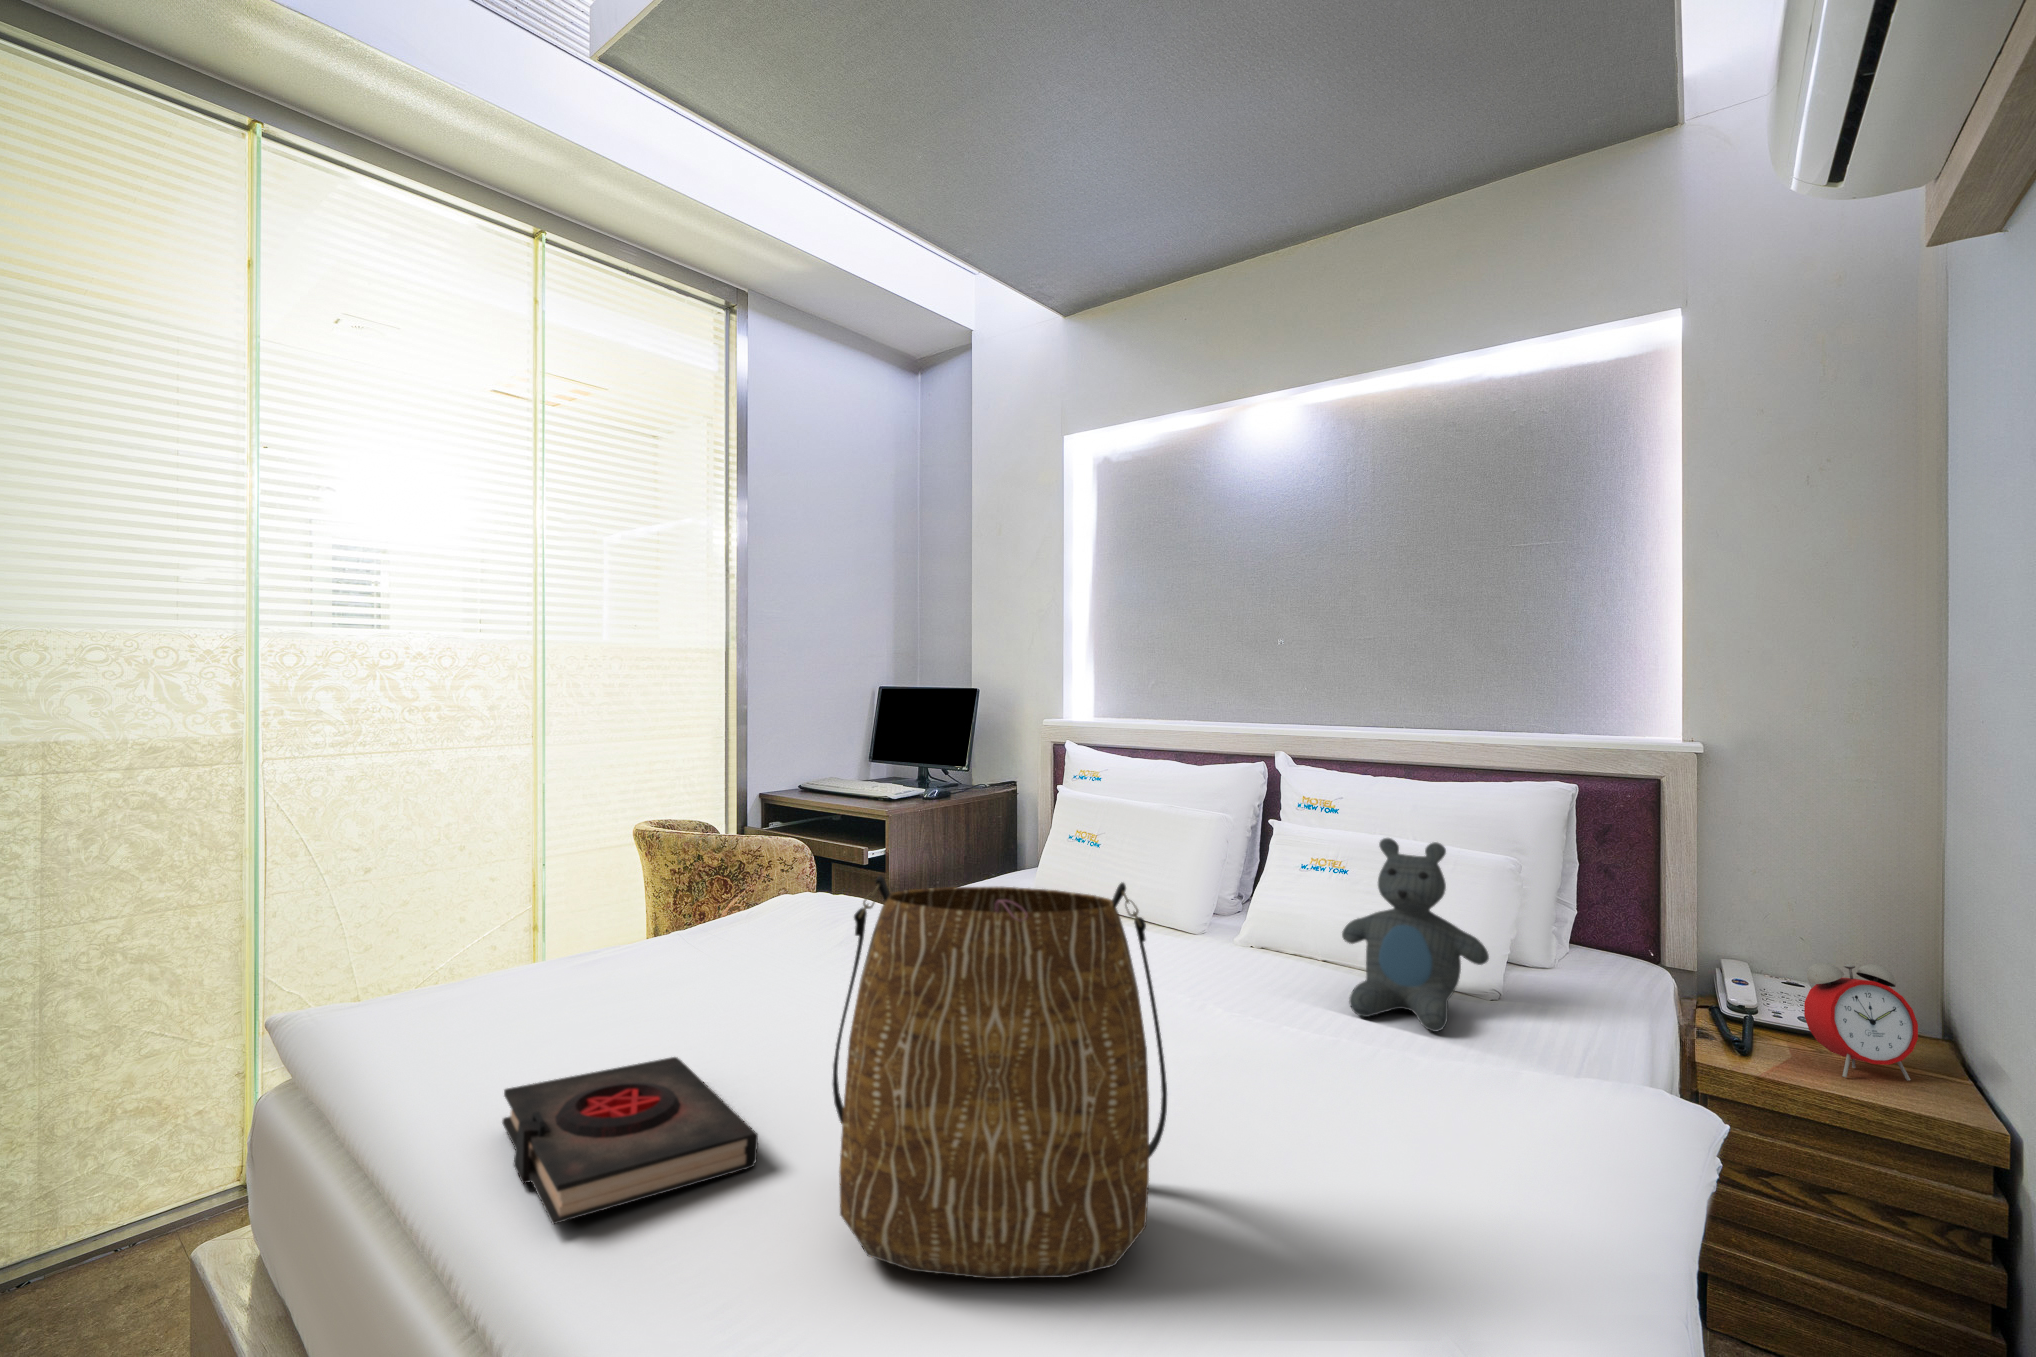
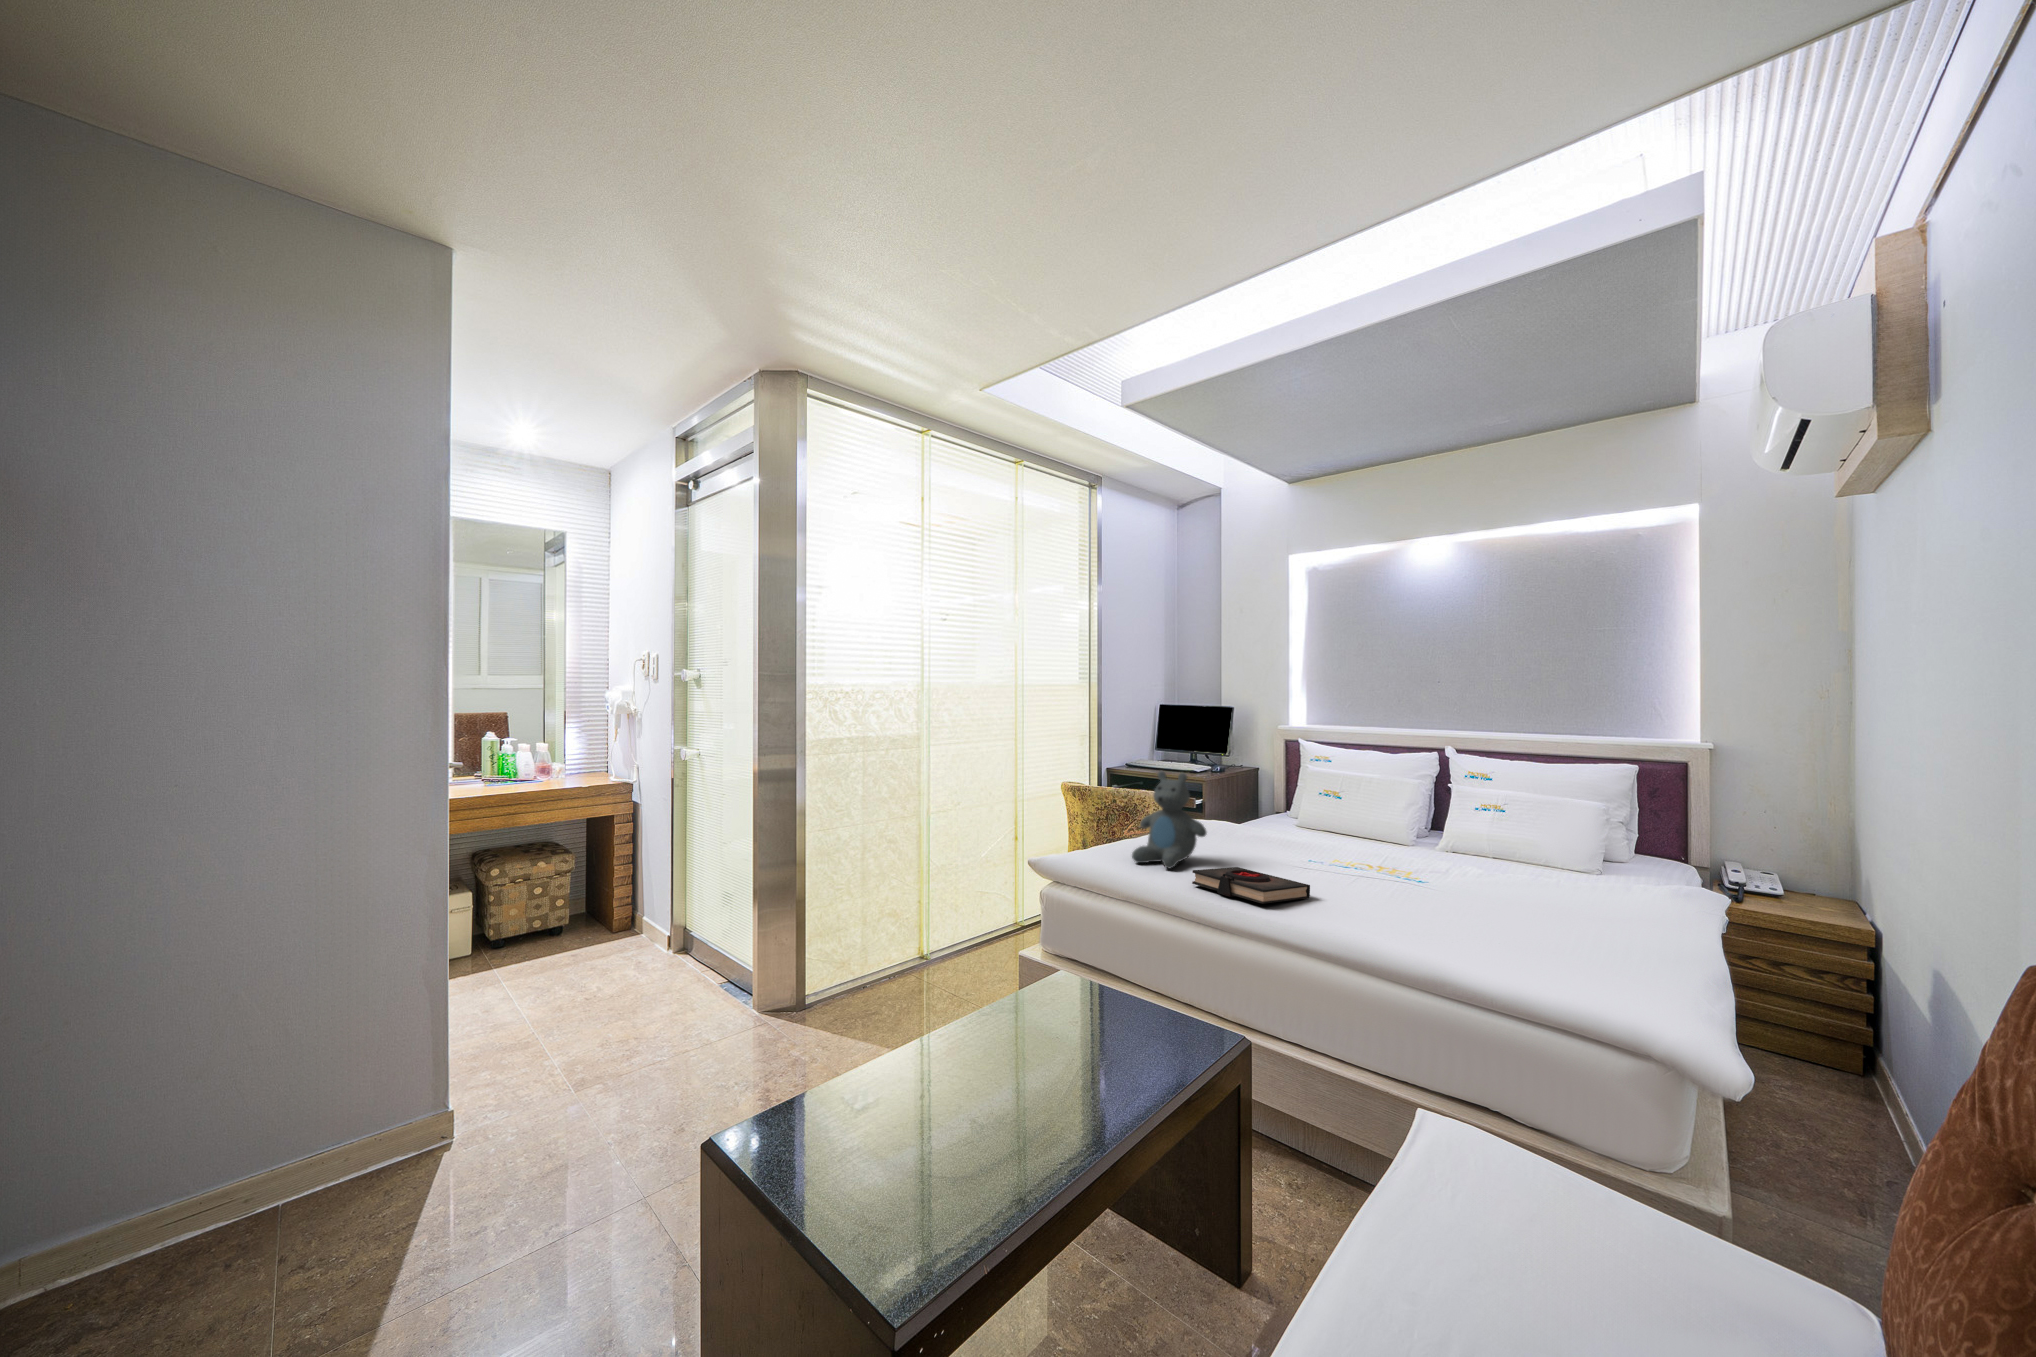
teddy bear: present [1342,838,1489,1032] -> present [1132,771,1207,869]
tote bag: present [833,876,1167,1279] -> none [1350,783,1490,921]
alarm clock: present [1804,963,1918,1080] -> none [1771,855,1833,914]

